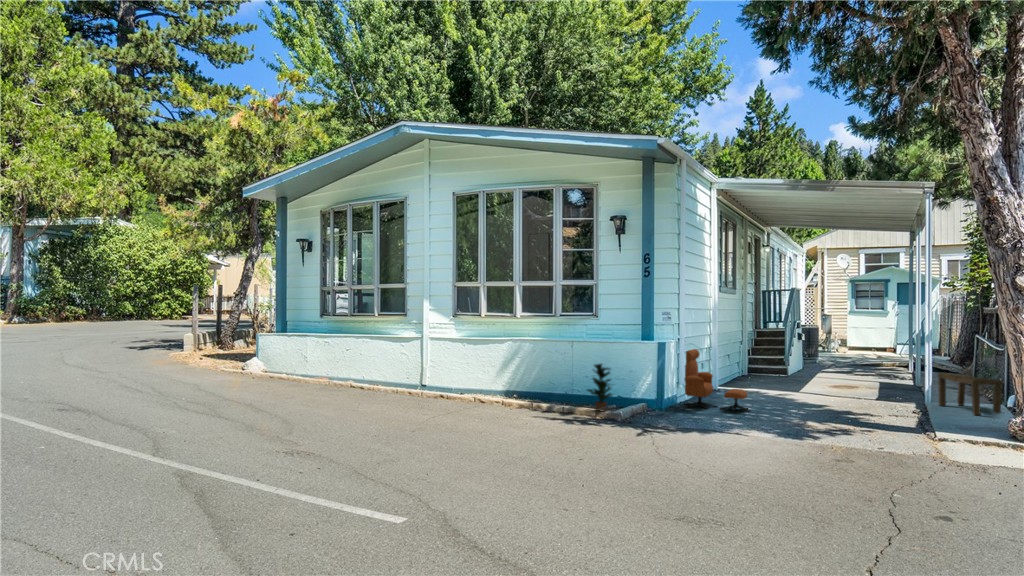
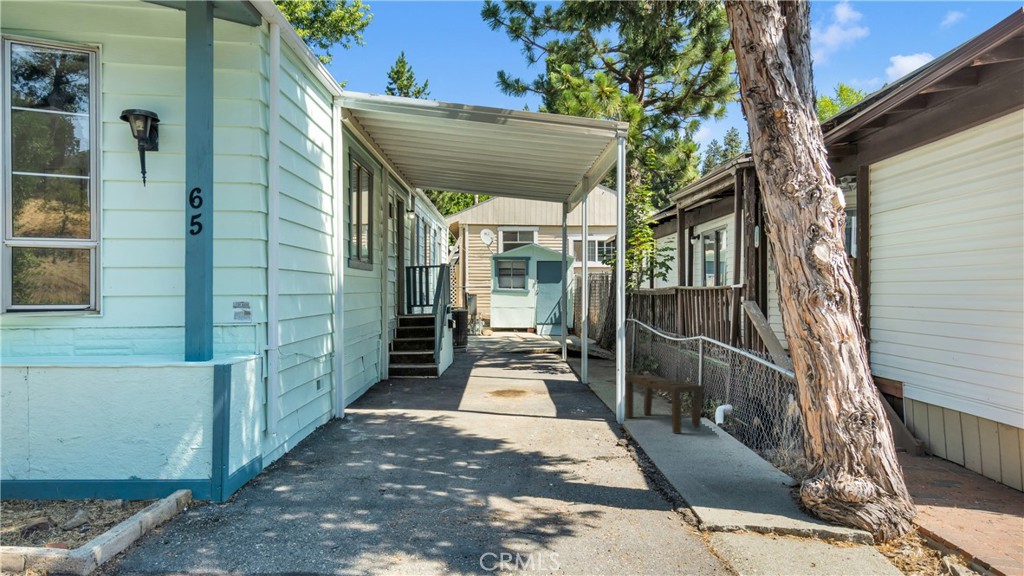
lounge chair: present [685,349,750,412] -> none [273,366,389,478]
potted plant: present [588,364,612,412] -> none [40,416,115,523]

